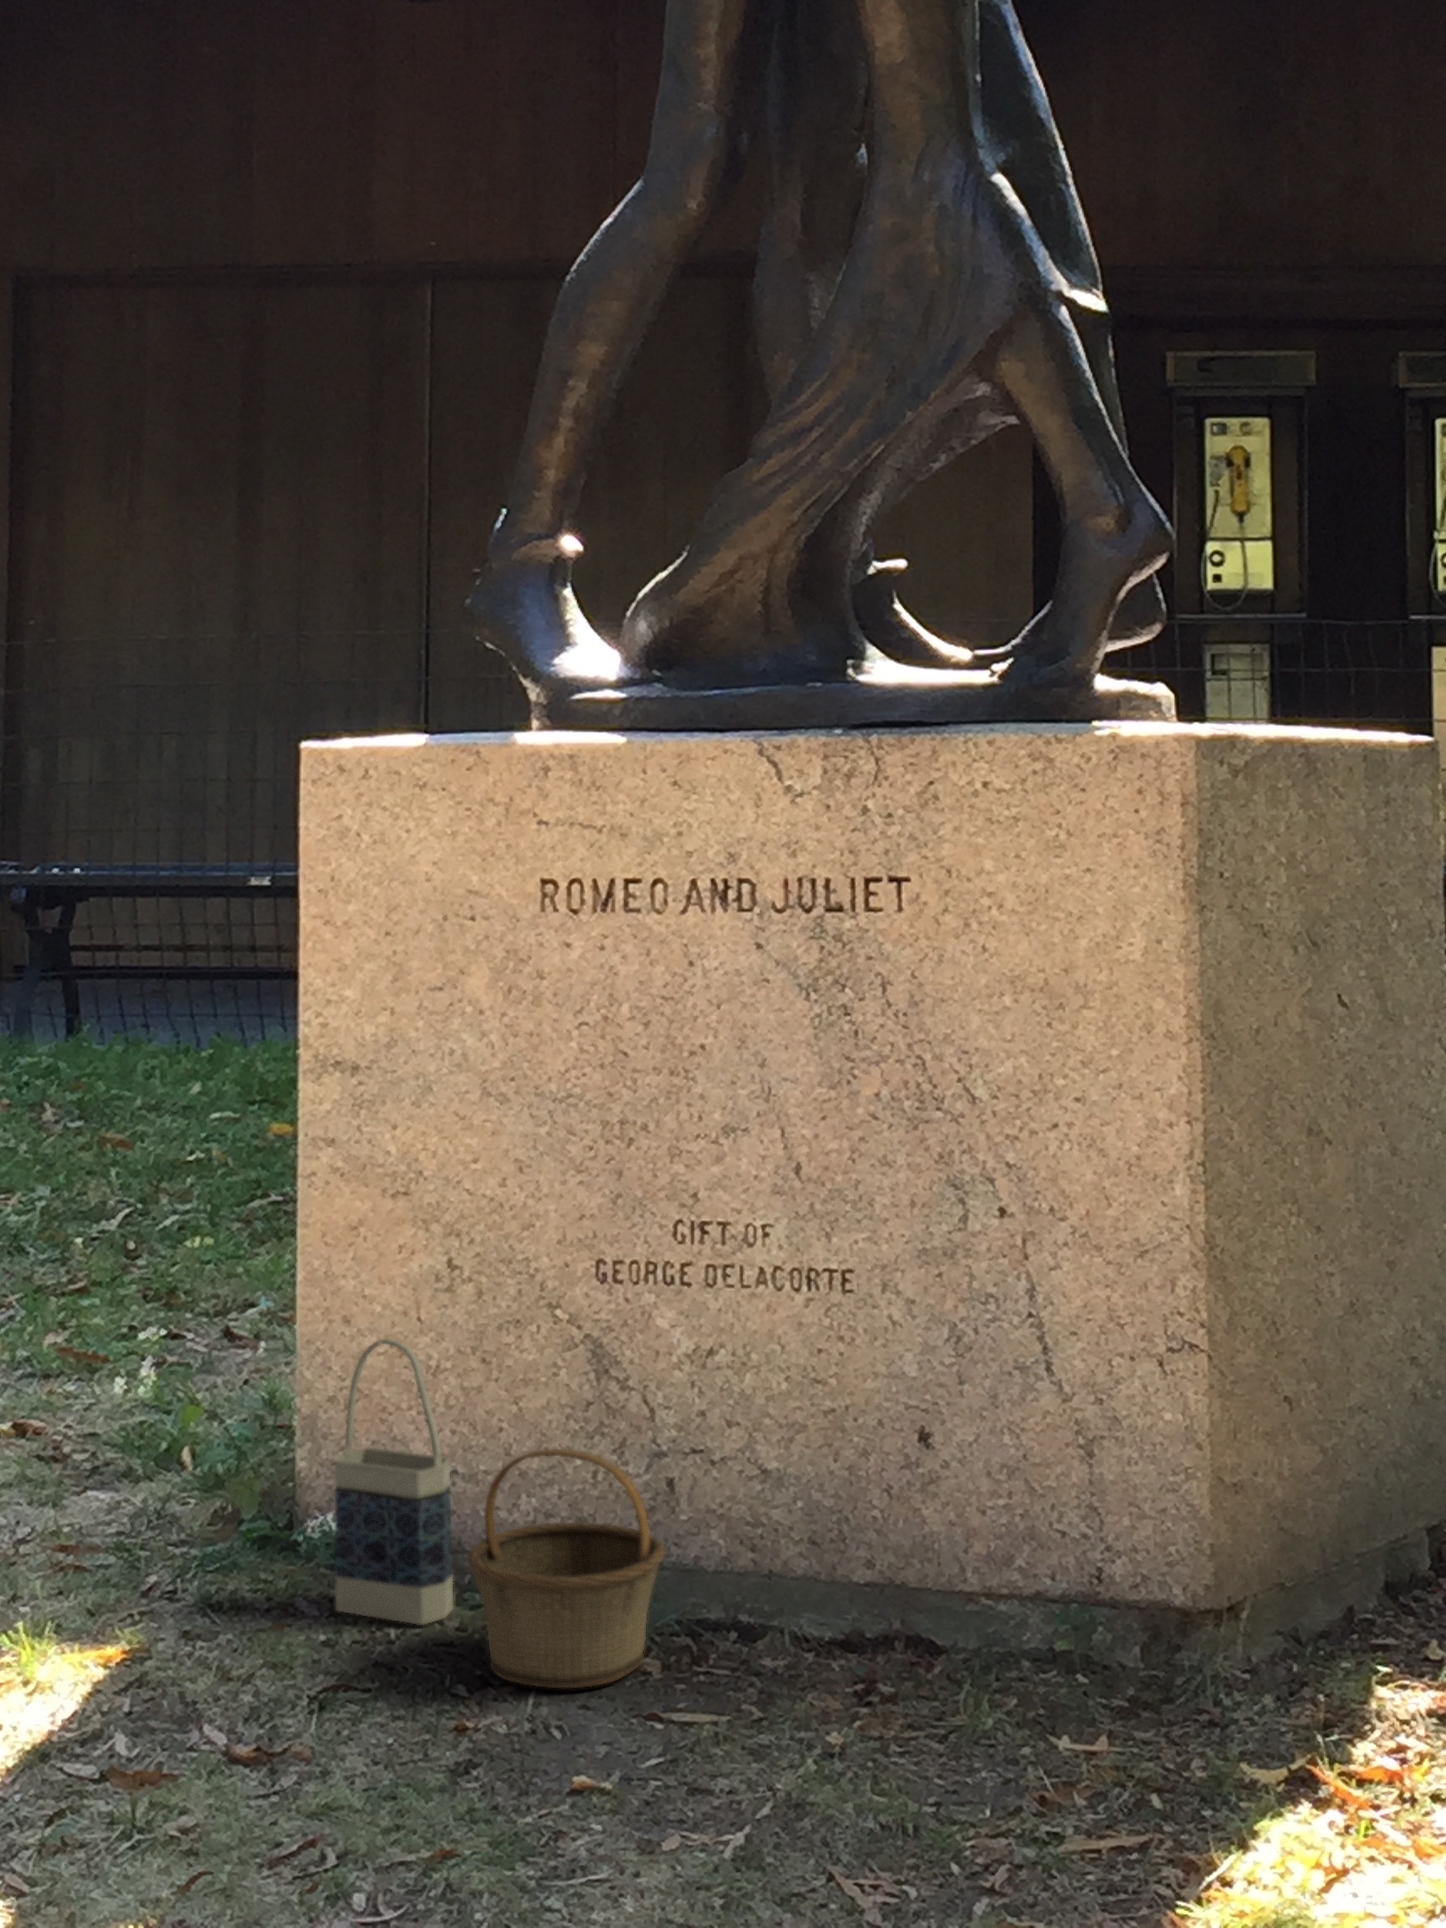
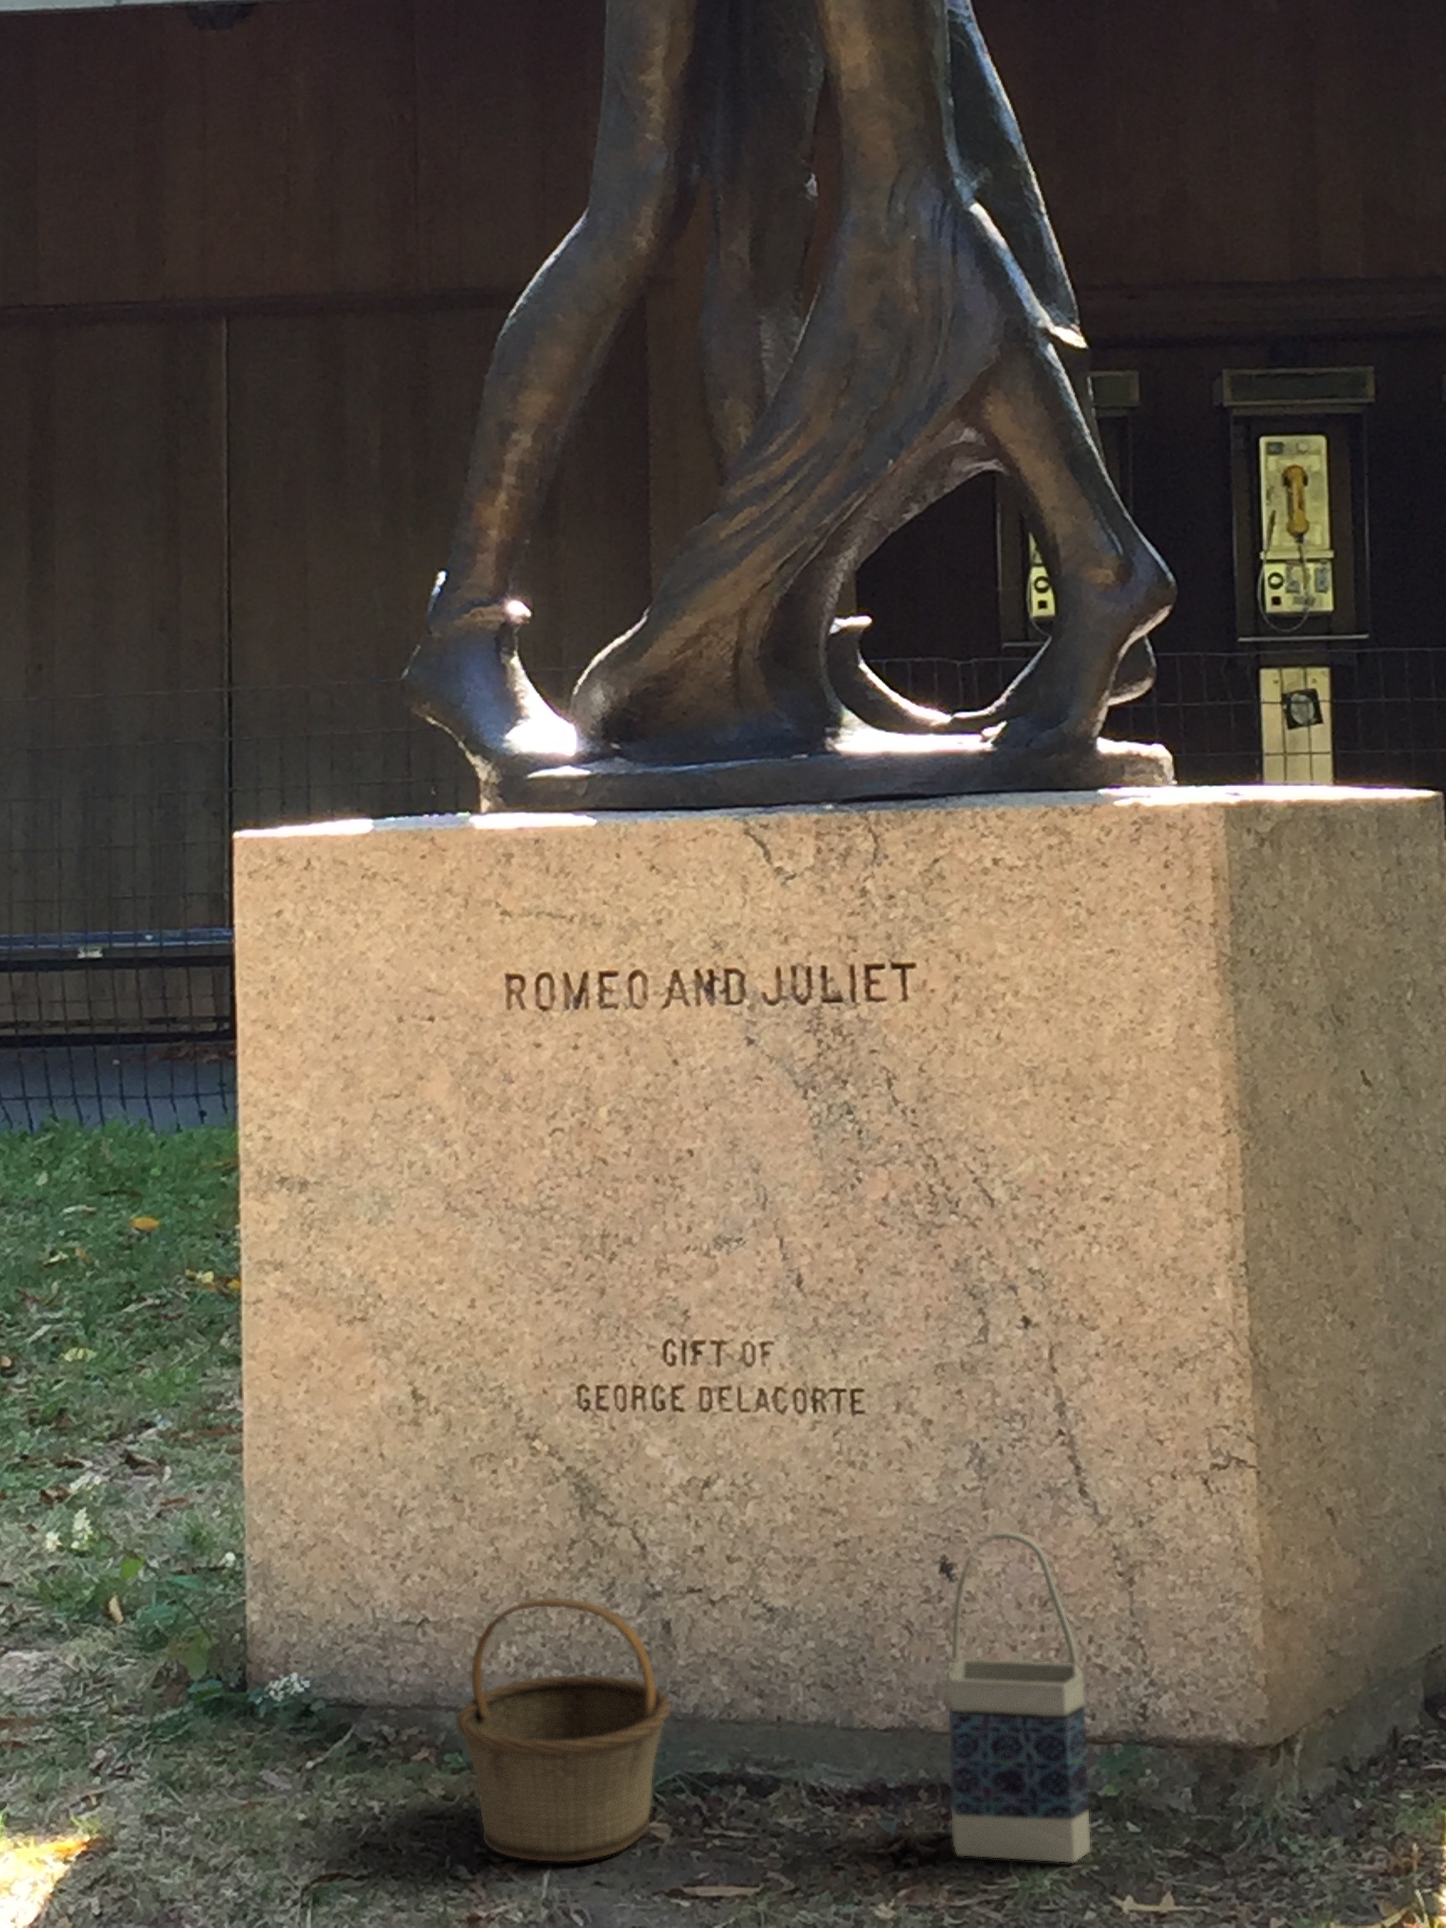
bag: present [335,1339,453,1625] -> present [948,1532,1090,1862]

